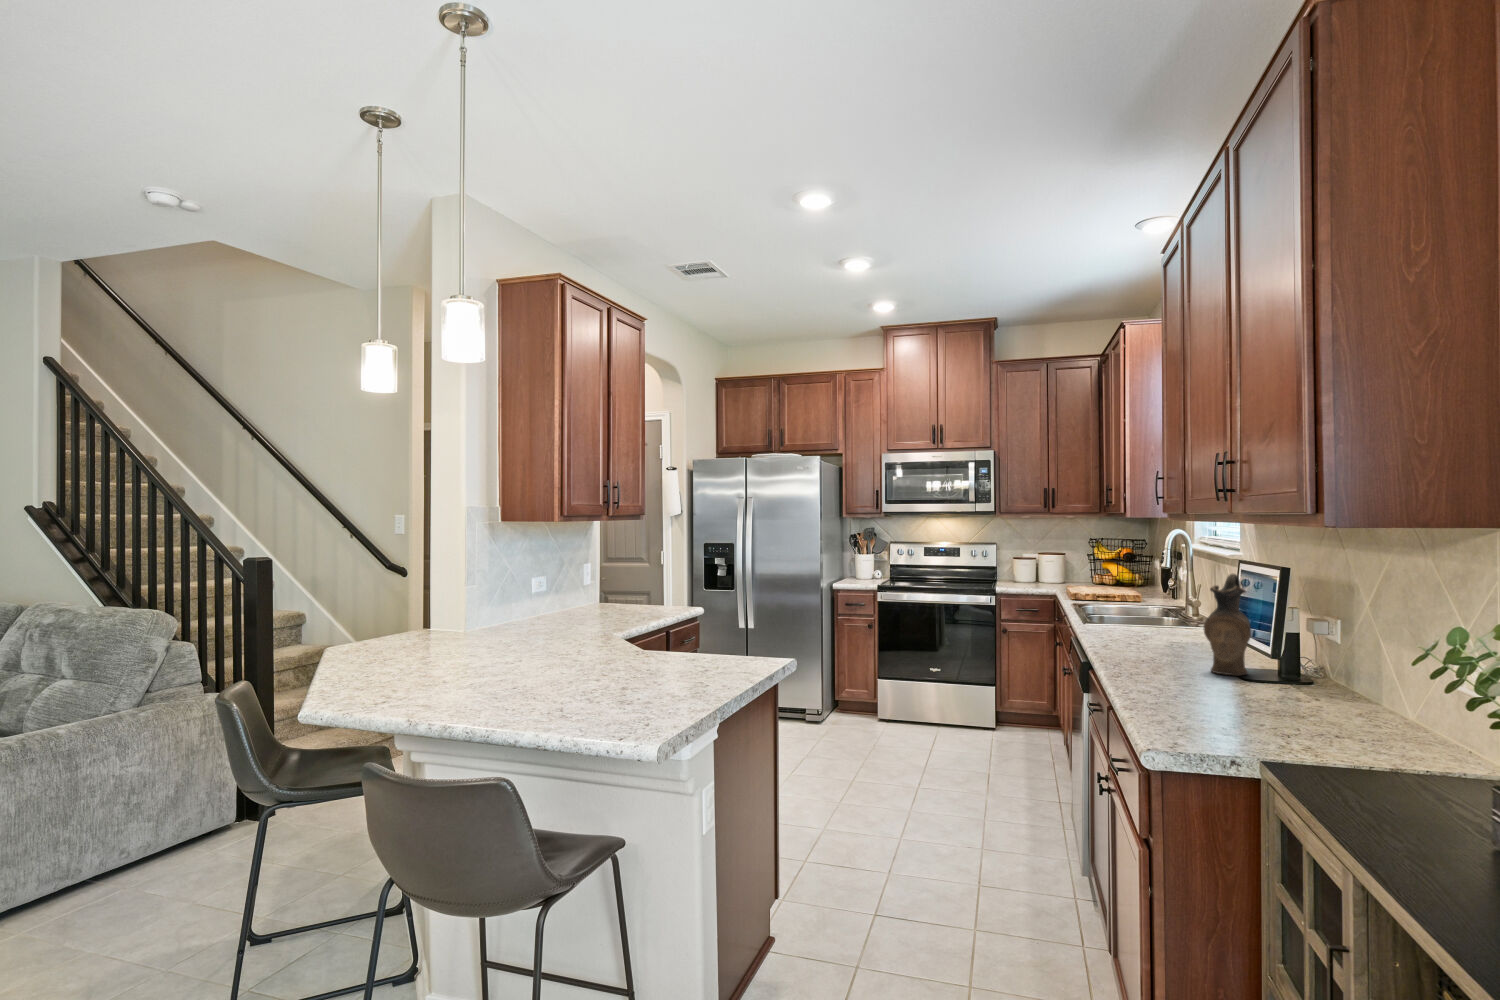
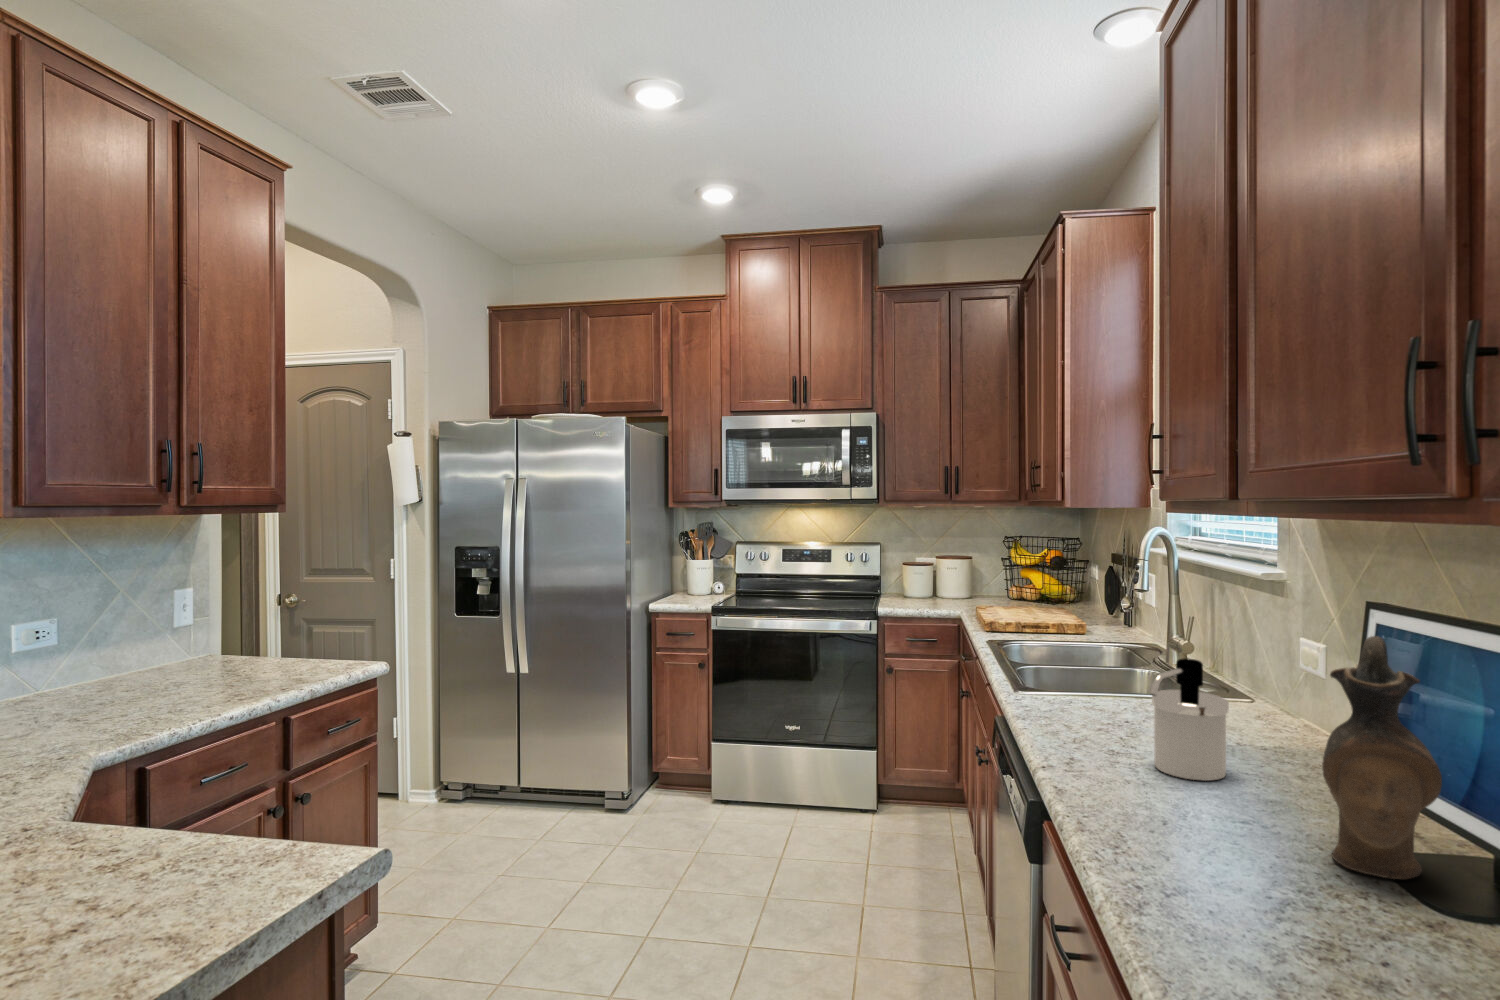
soap dispenser: none [1140,593,1185,653] -> present [1150,658,1229,781]

